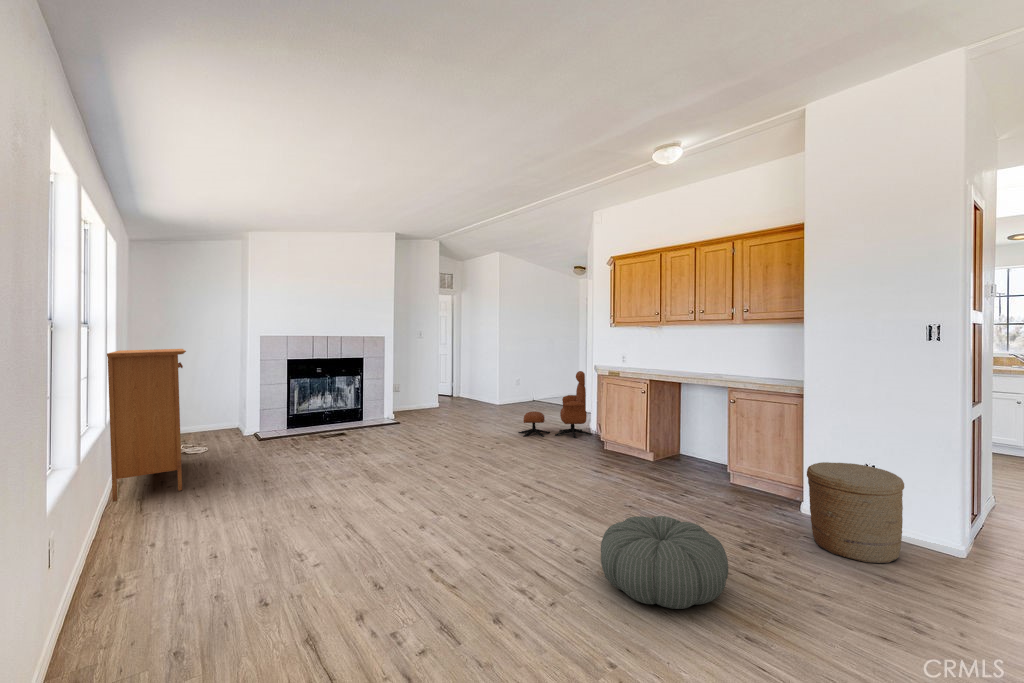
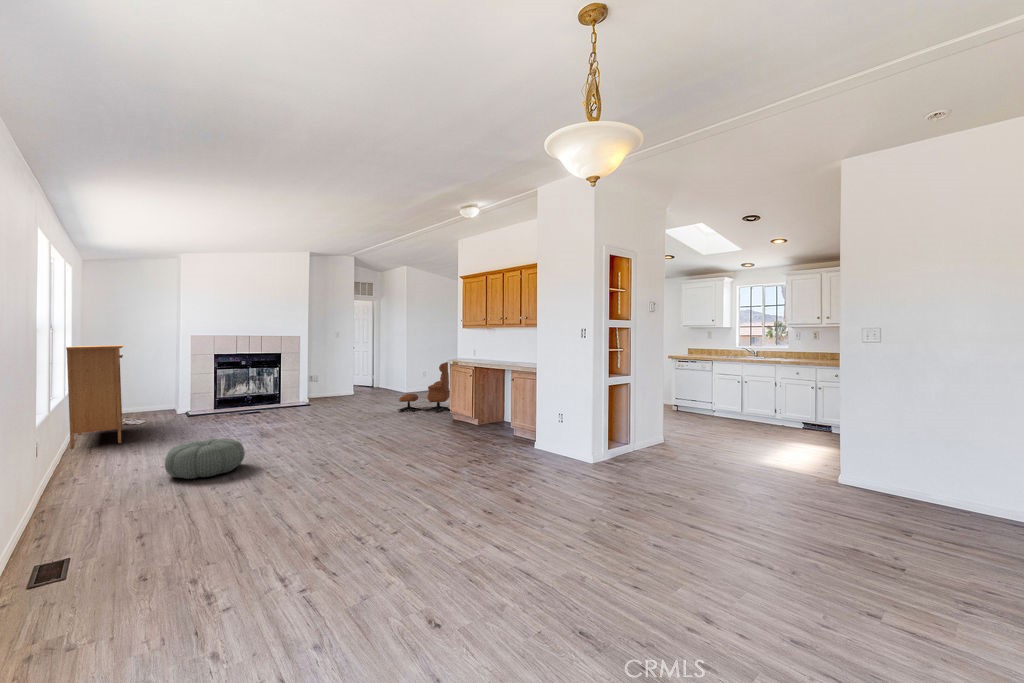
woven basket: present [807,462,904,563] -> none [507,412,554,466]
pouf: present [601,516,728,609] -> present [165,438,245,479]

